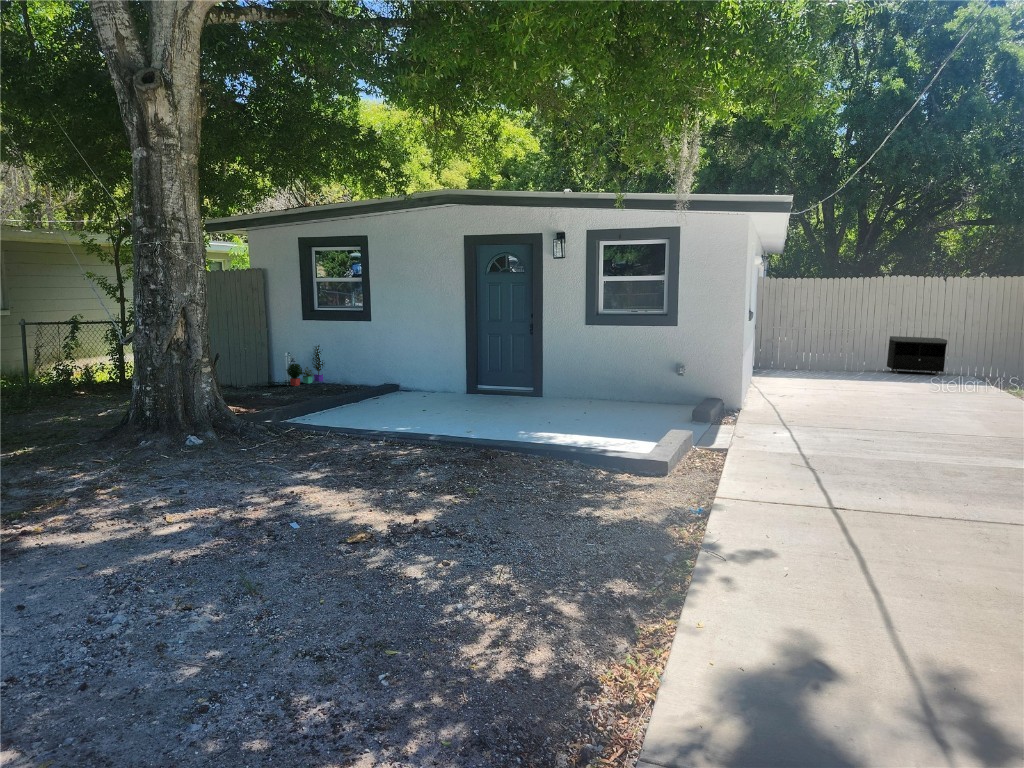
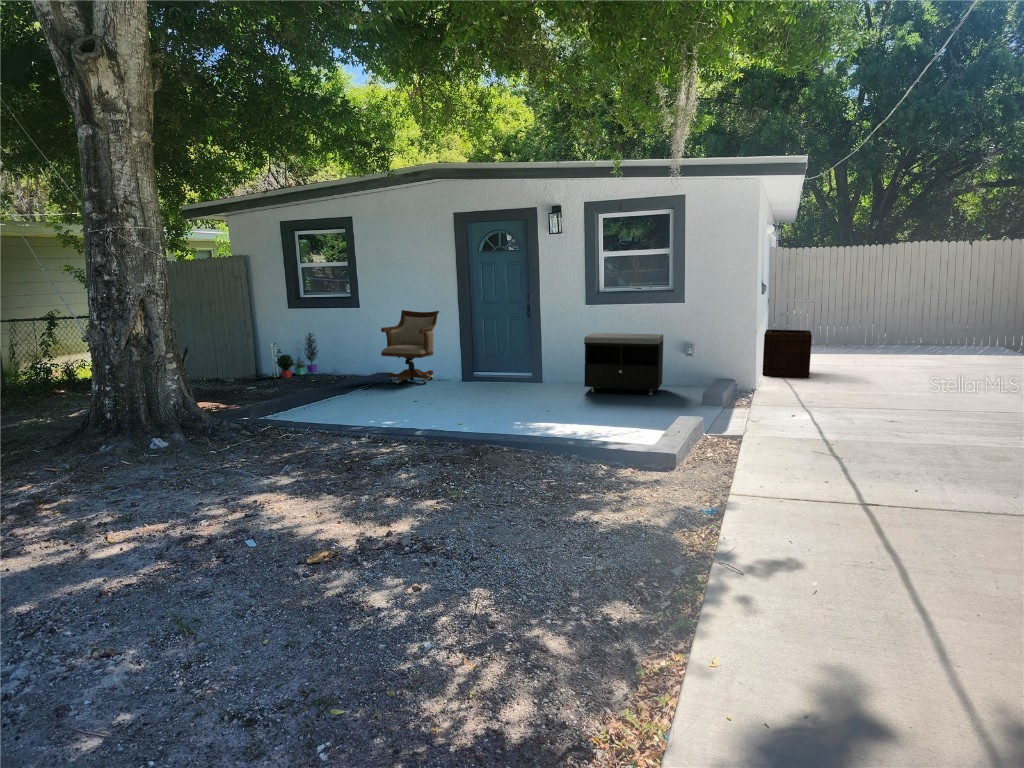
chair: none [389,325,445,396] -> present [381,310,439,385]
storage bench: present [887,336,947,375] -> present [584,333,663,395]
wooden crate: none [749,355,796,402] -> present [762,329,812,378]

